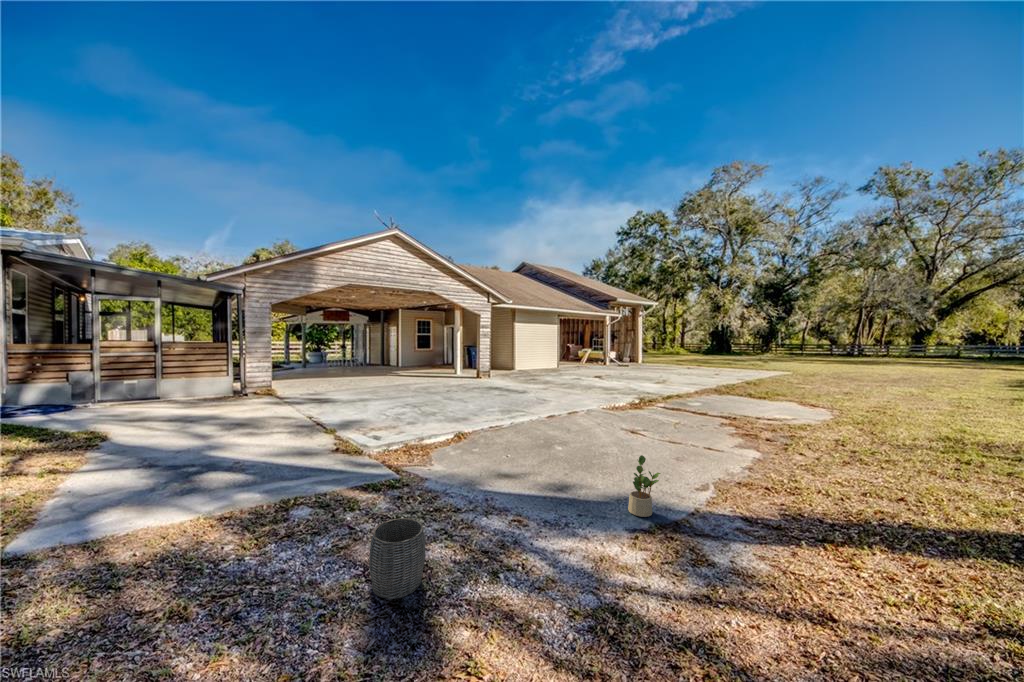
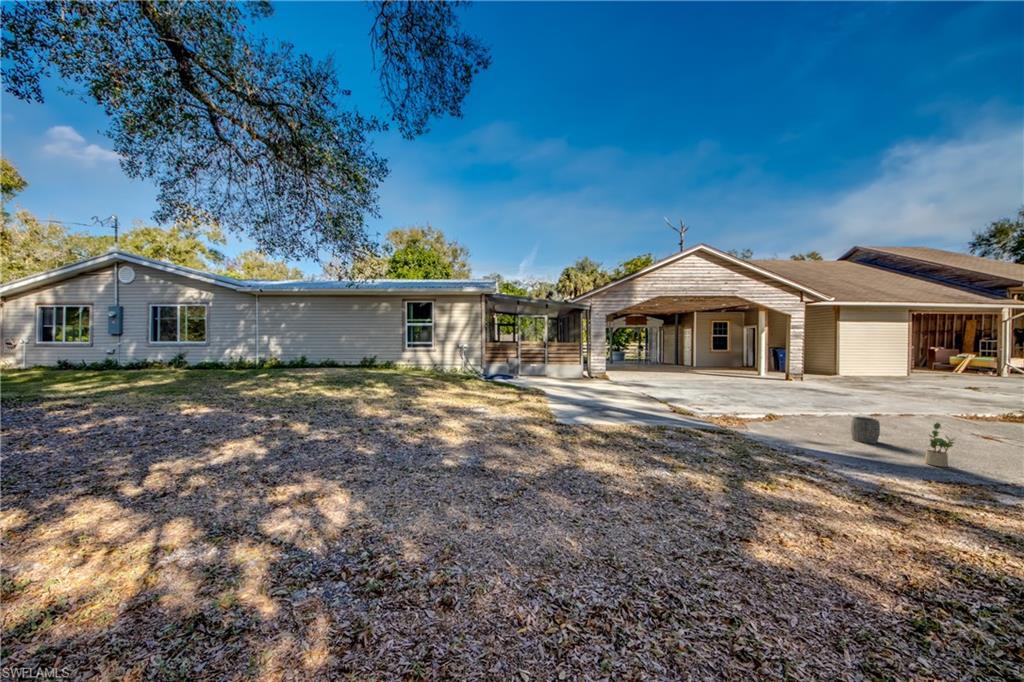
woven basket: present [369,518,425,599] -> present [851,417,880,443]

